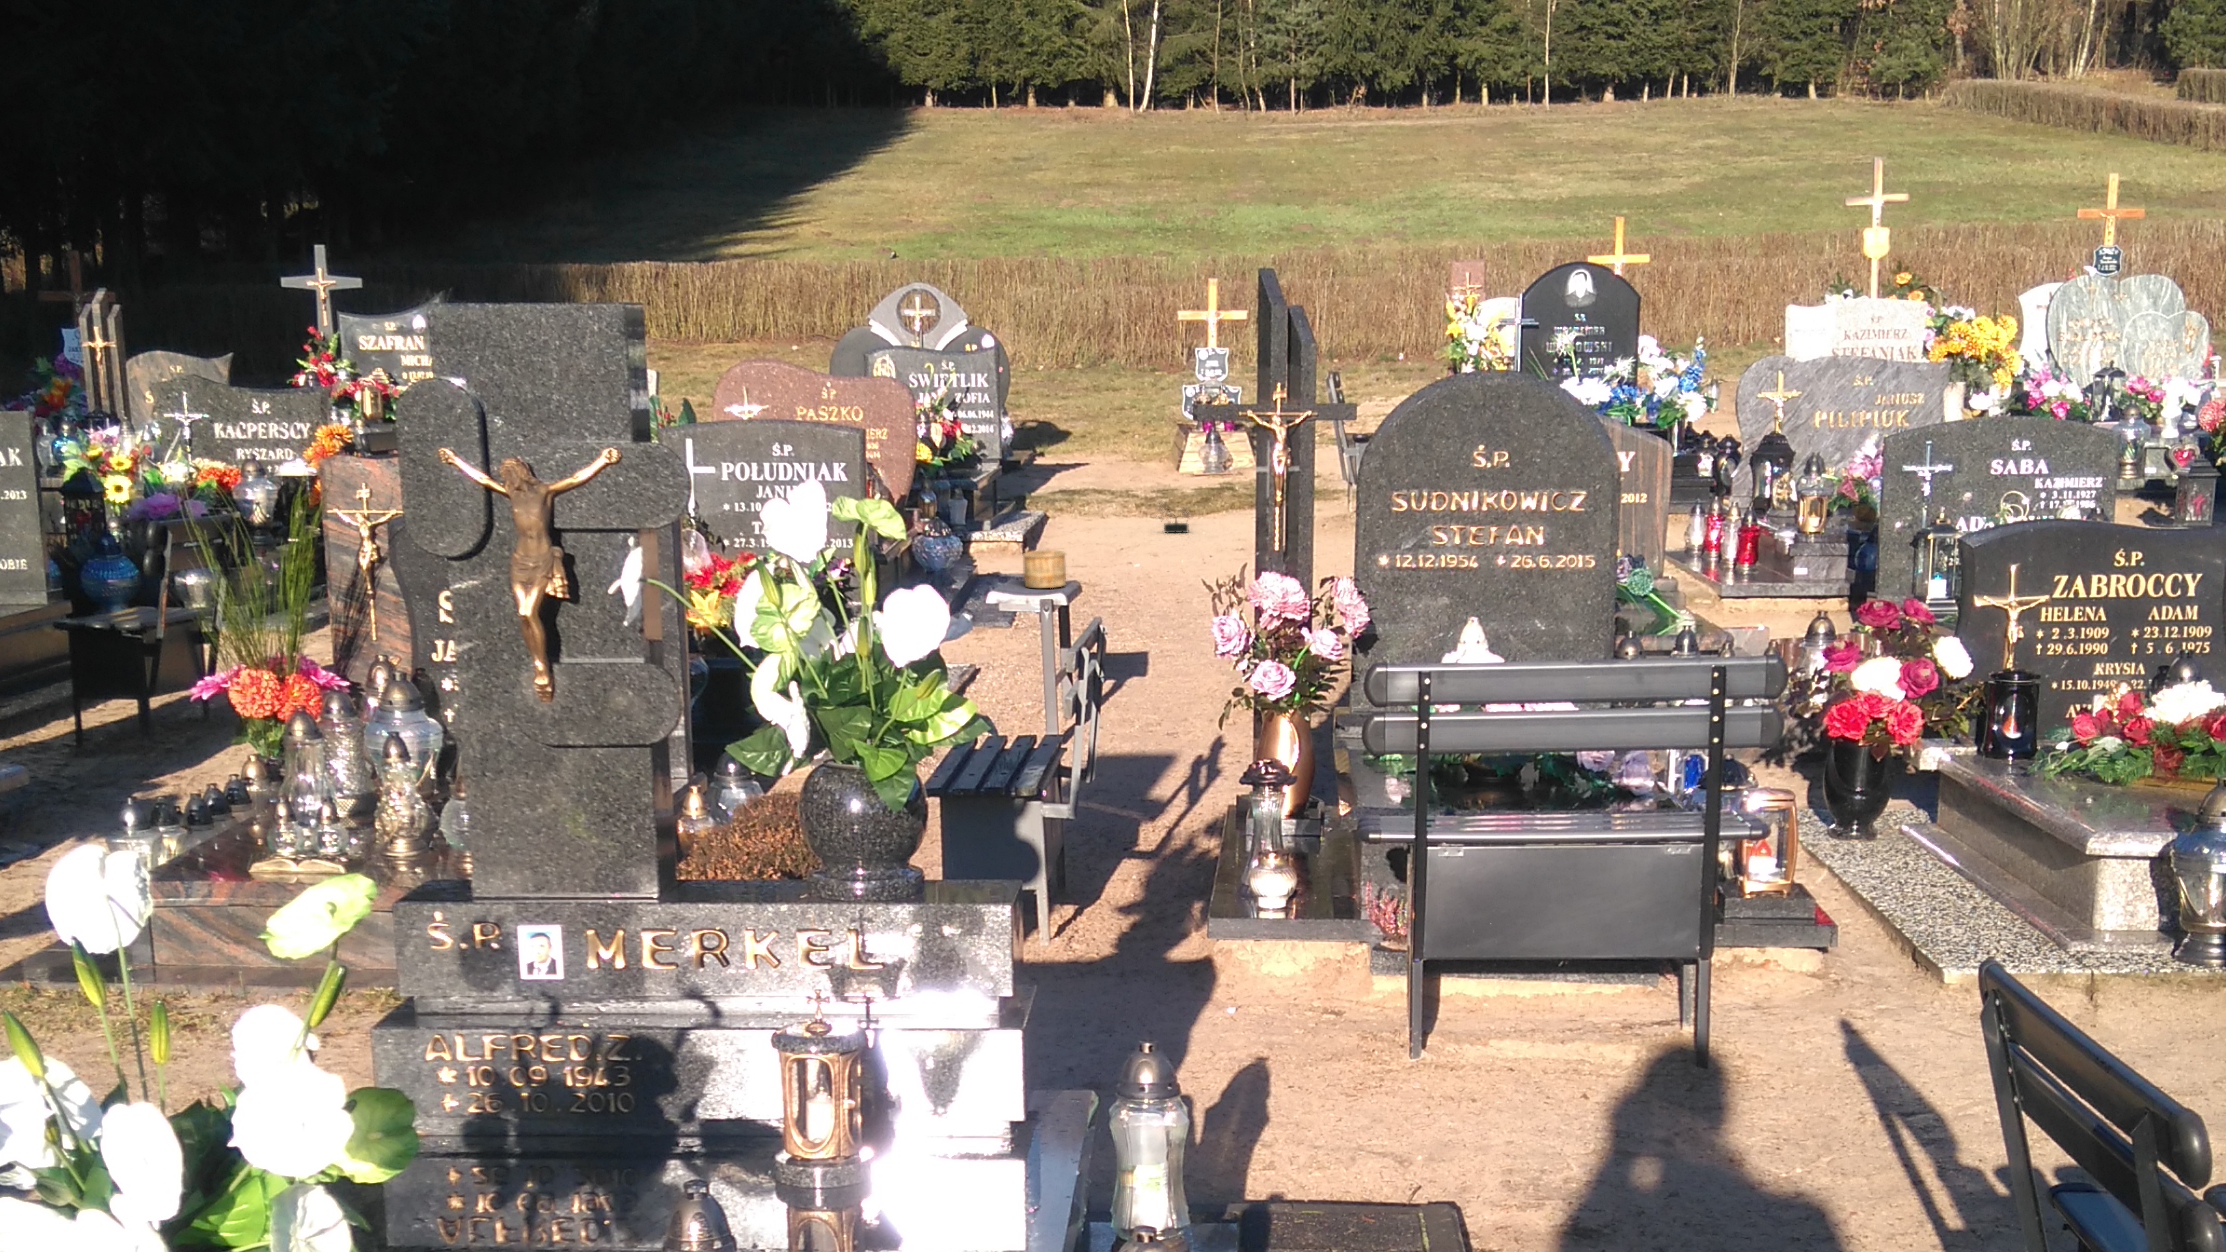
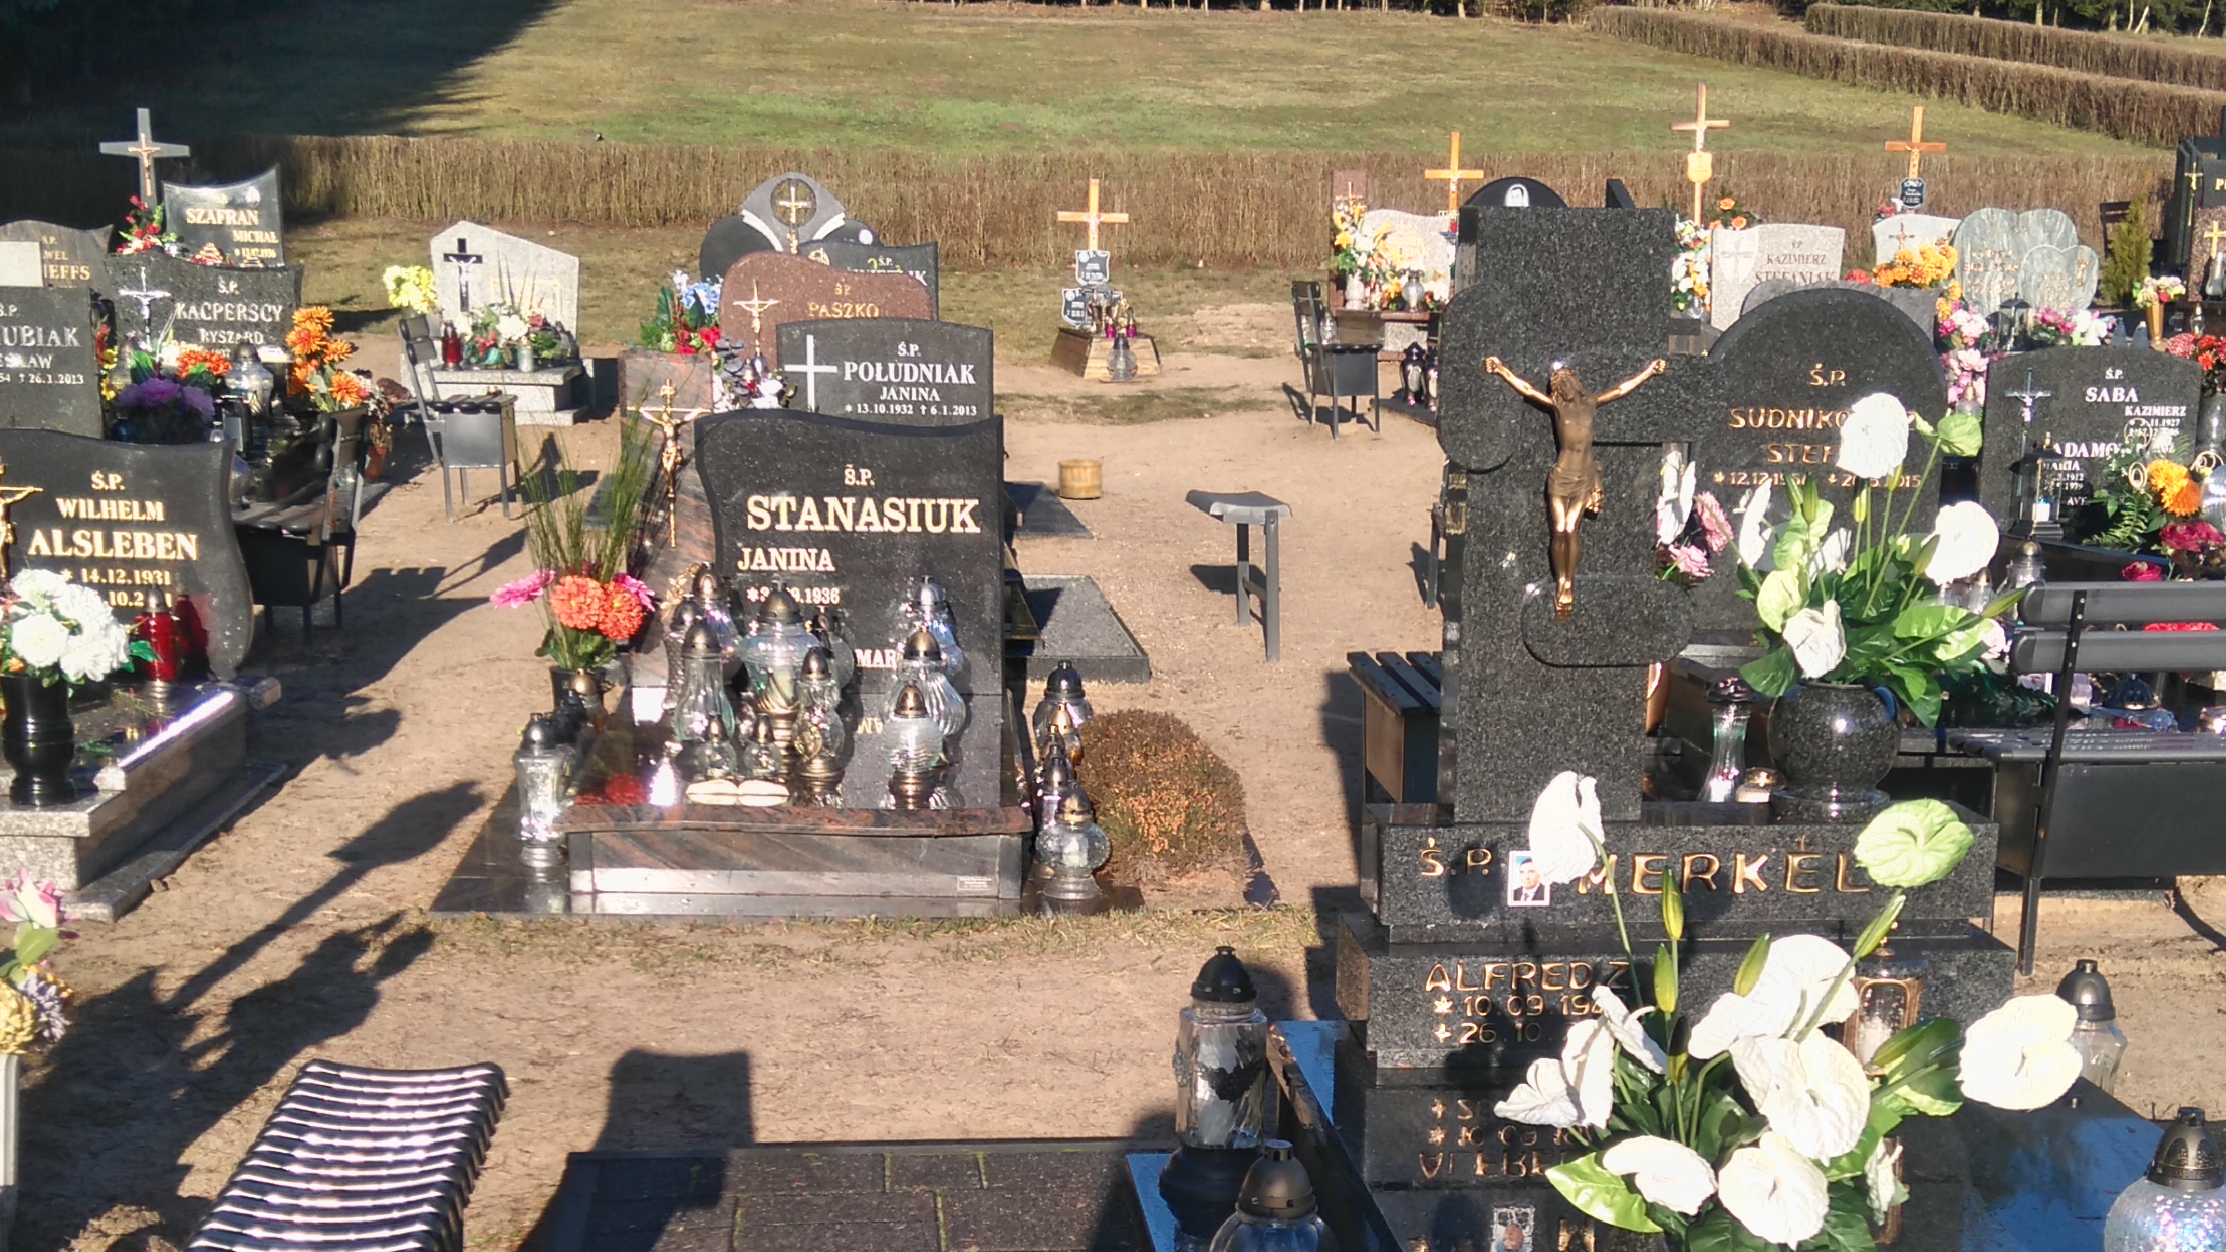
decorative plant: present [1159,502,1189,533] -> none [1137,408,1177,442]

